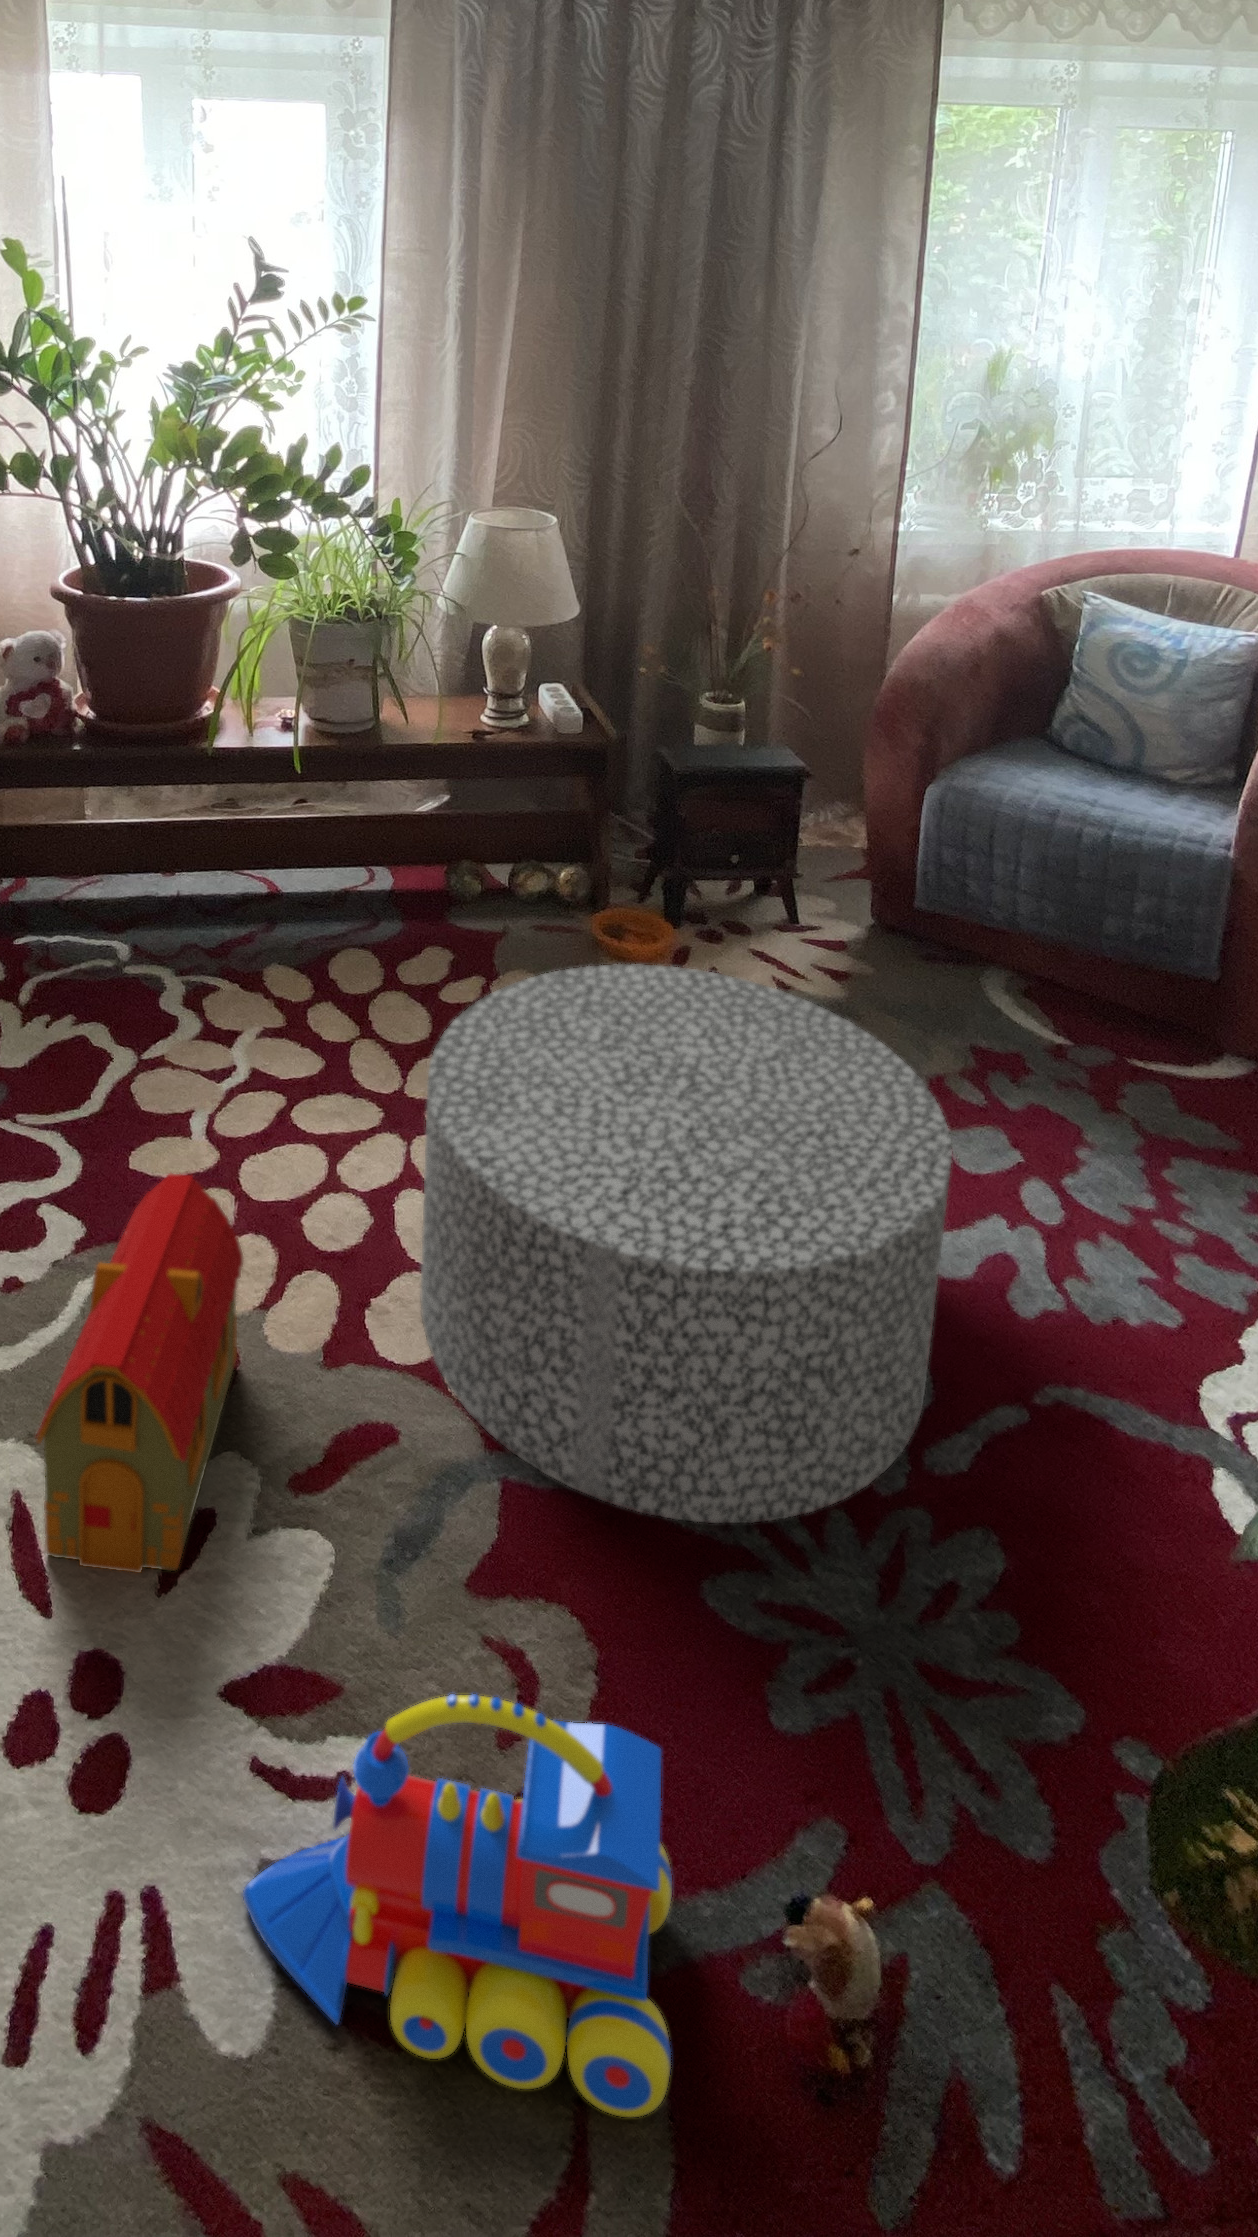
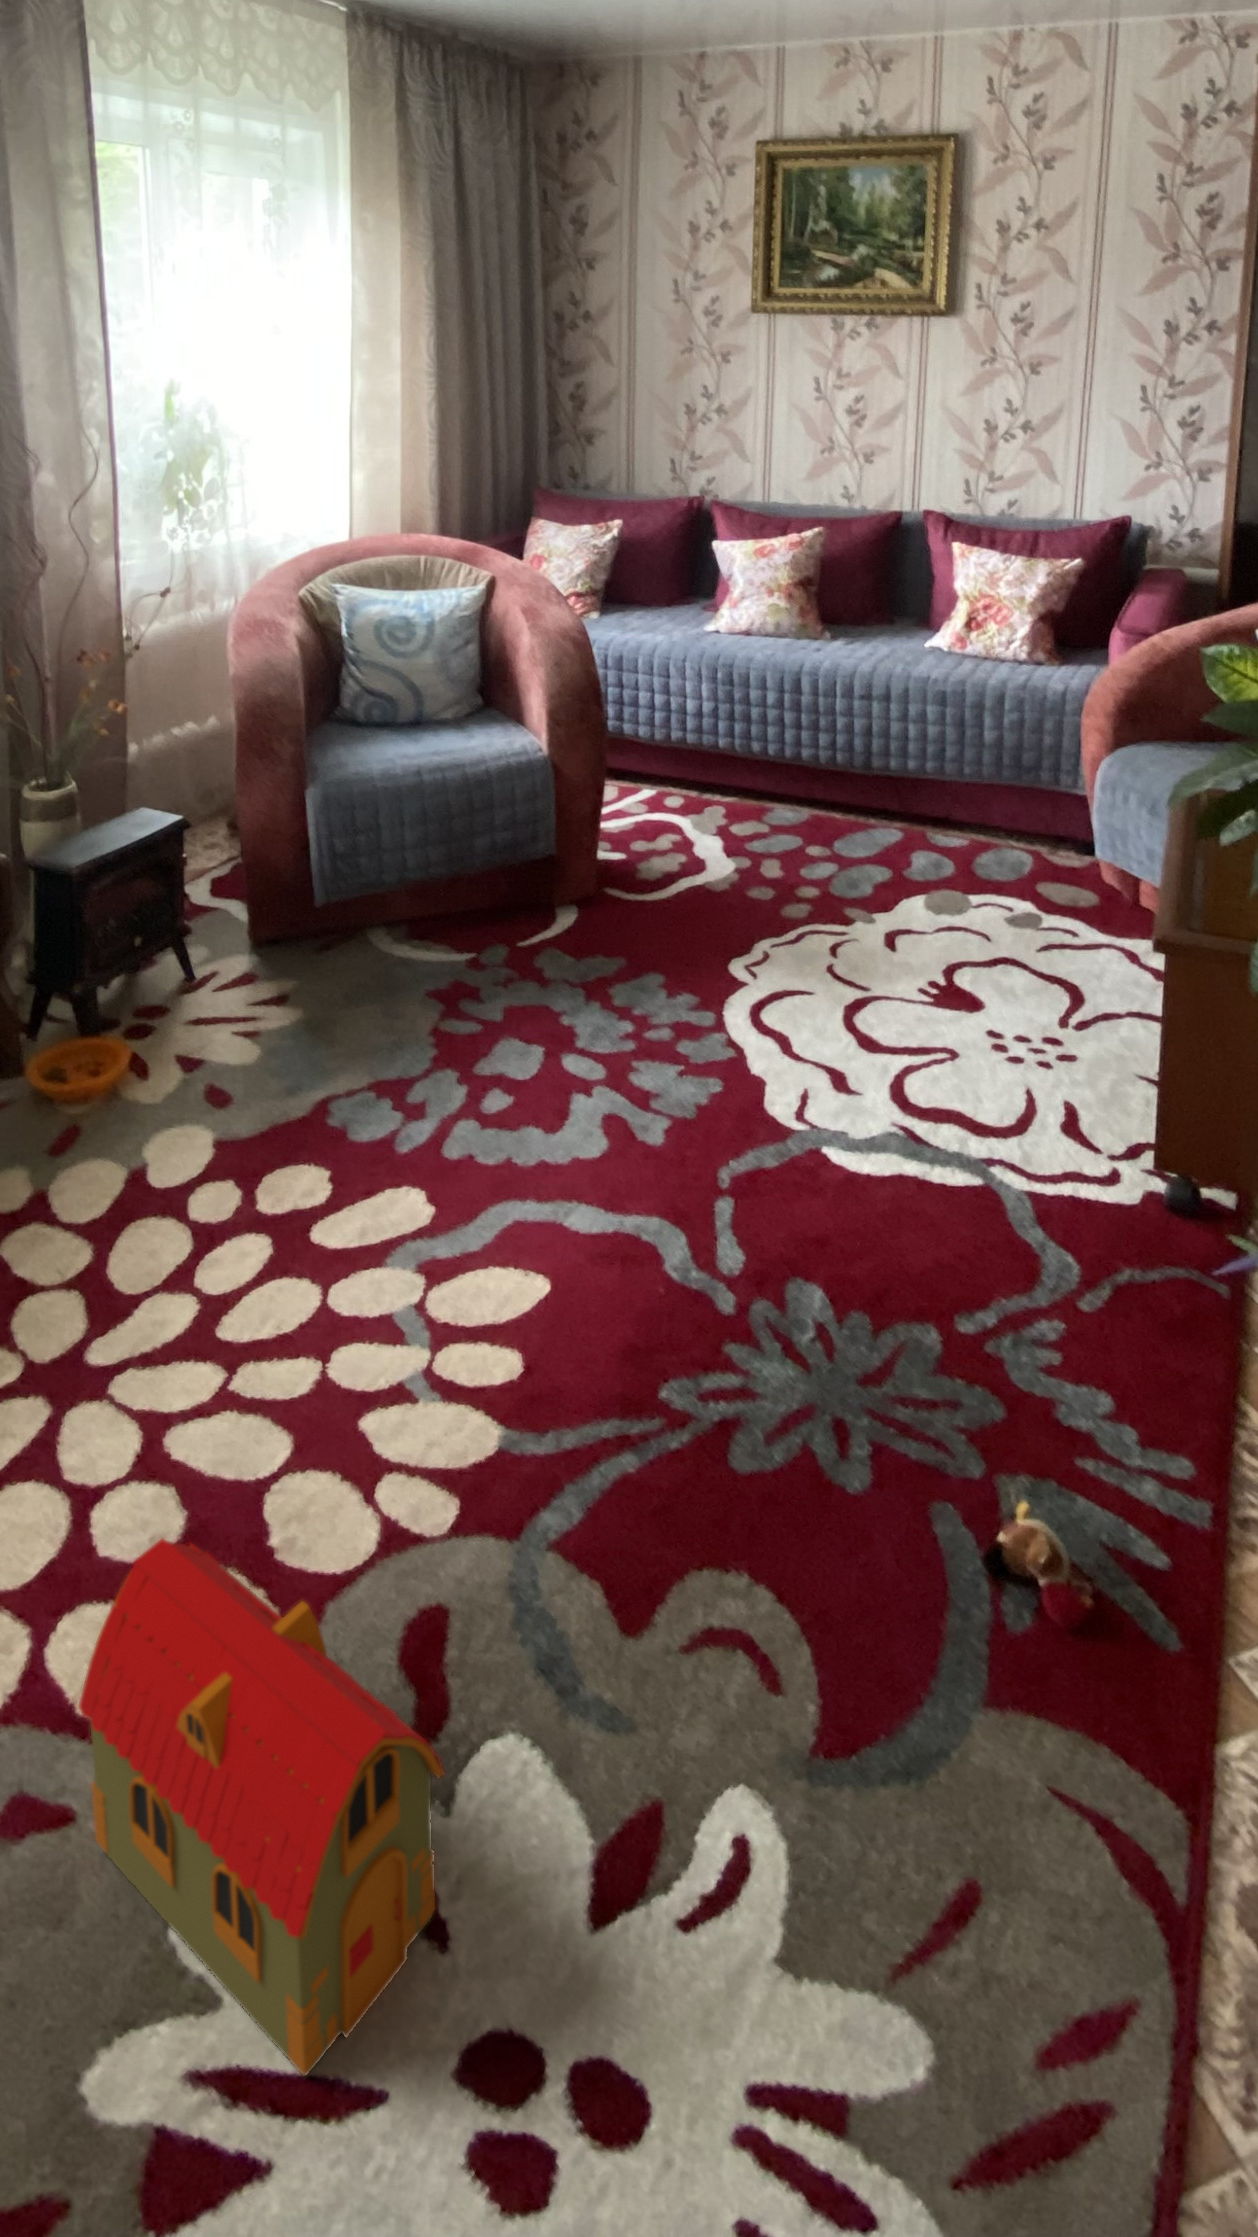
ottoman: present [420,964,952,1523] -> none [225,993,726,1535]
toy train: present [243,1694,672,2117] -> none [790,1513,1075,1994]

